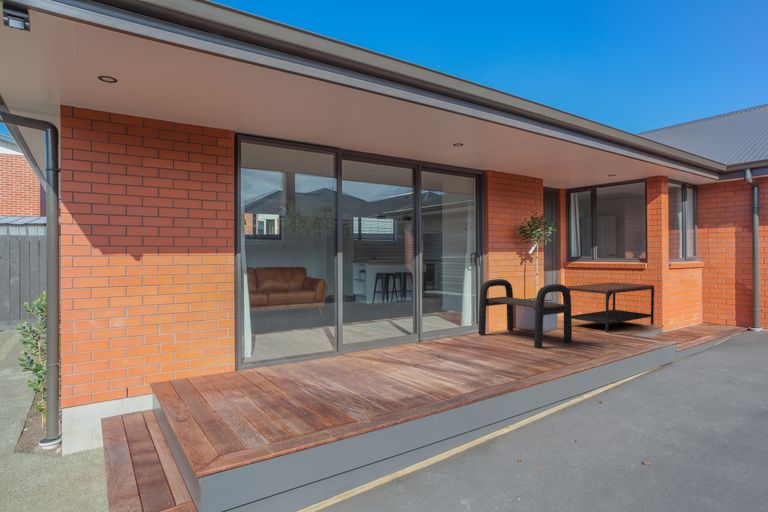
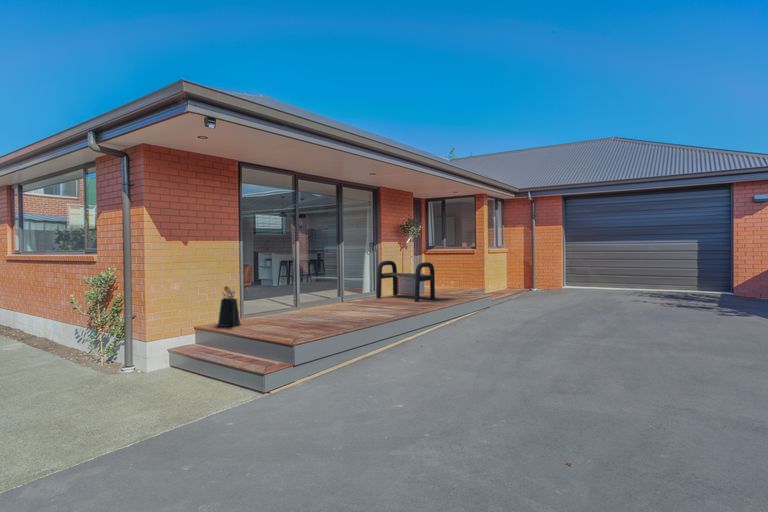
coffee table: present [567,282,654,333] -> none [429,263,480,295]
watering can: none [182,321,220,389] -> present [217,286,241,327]

